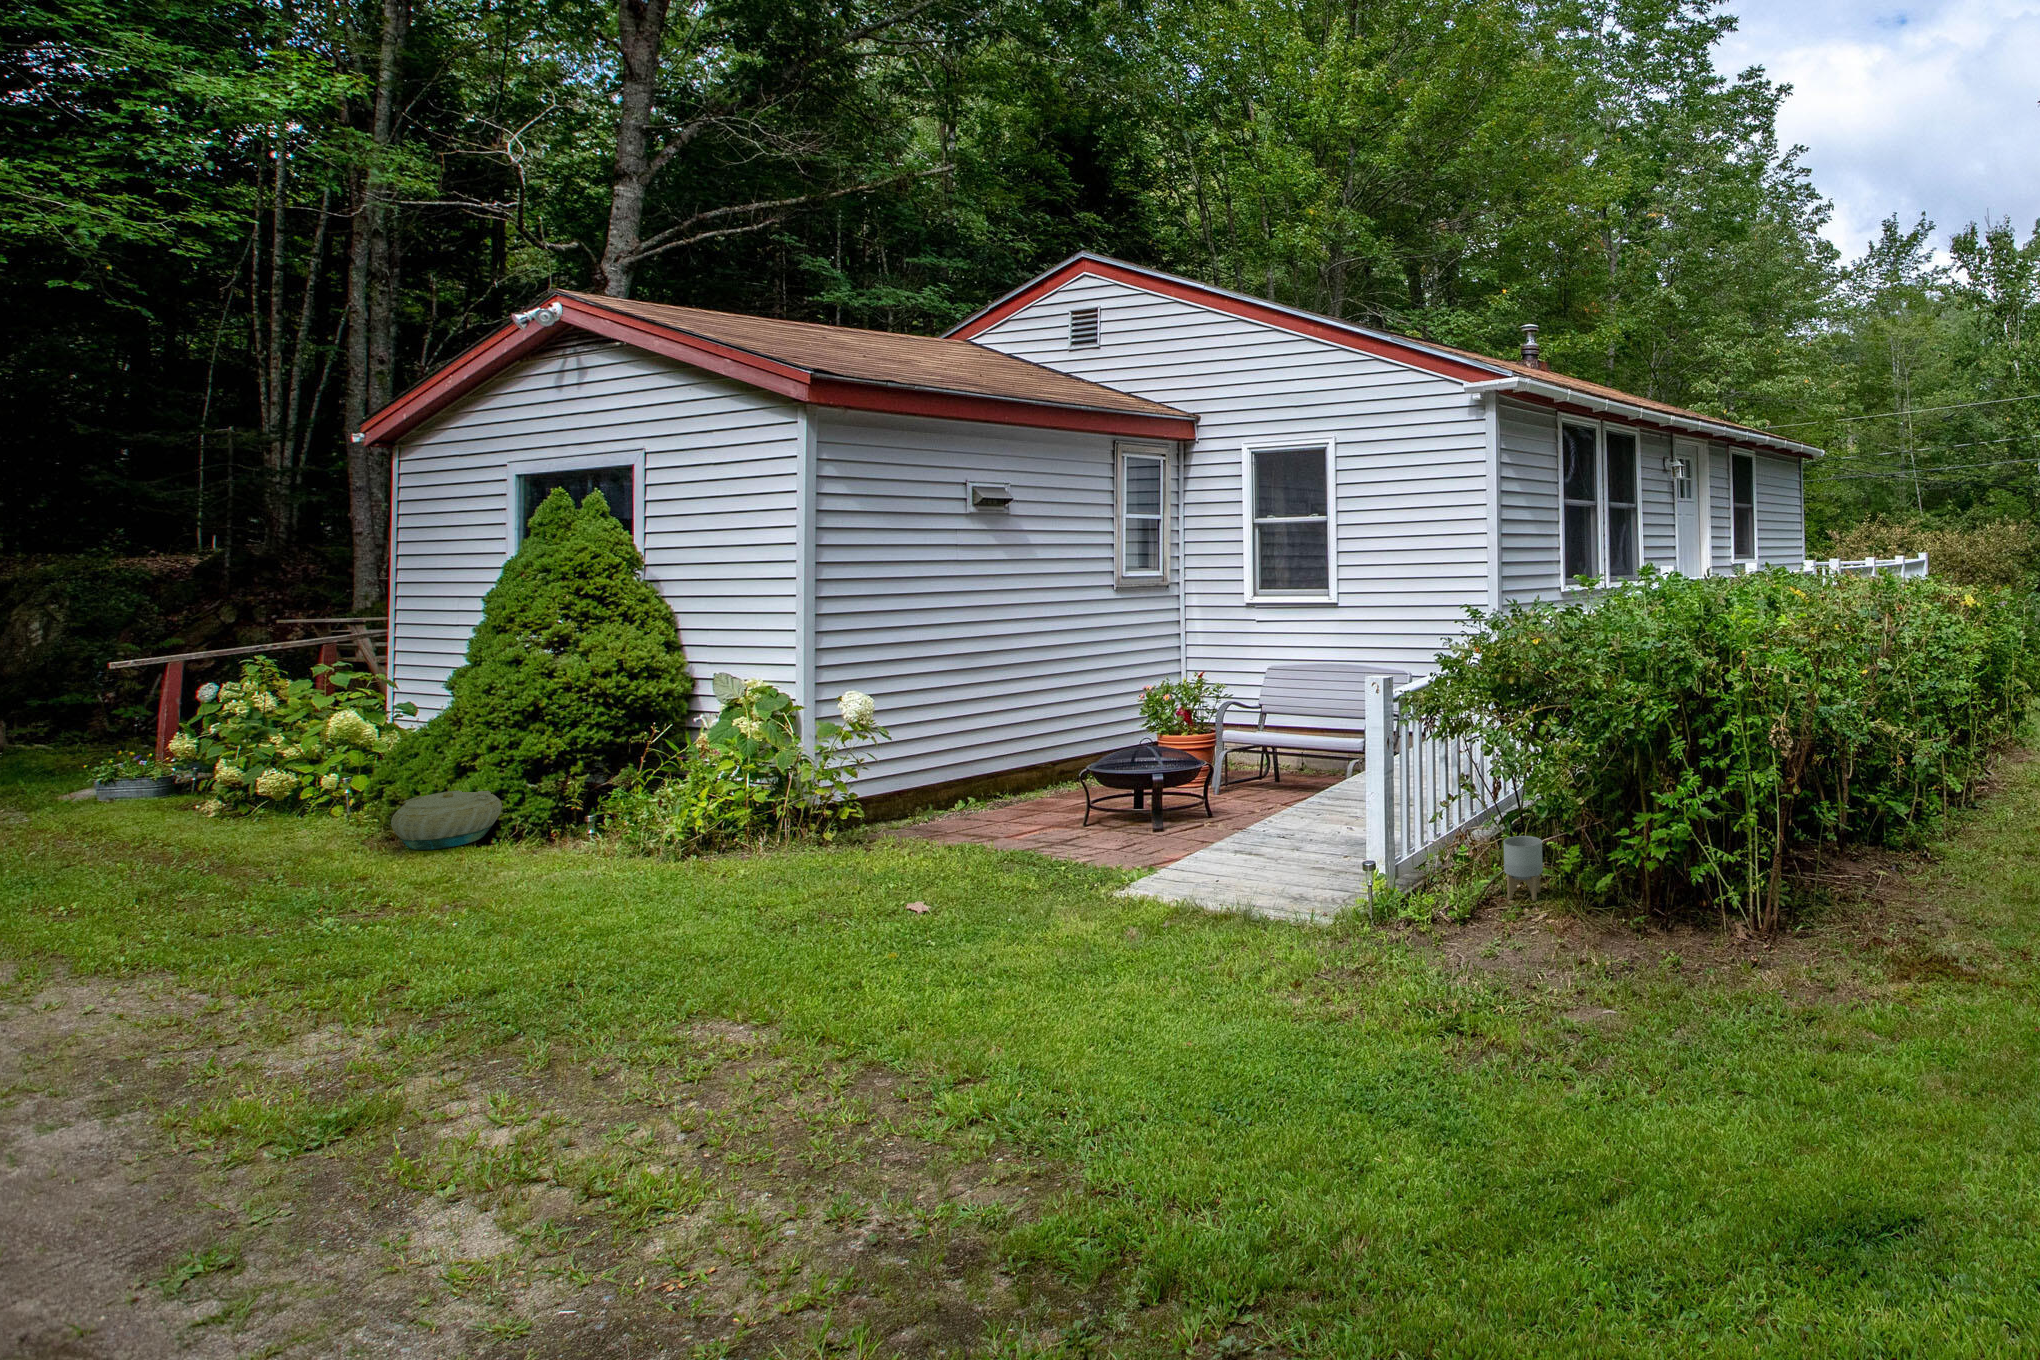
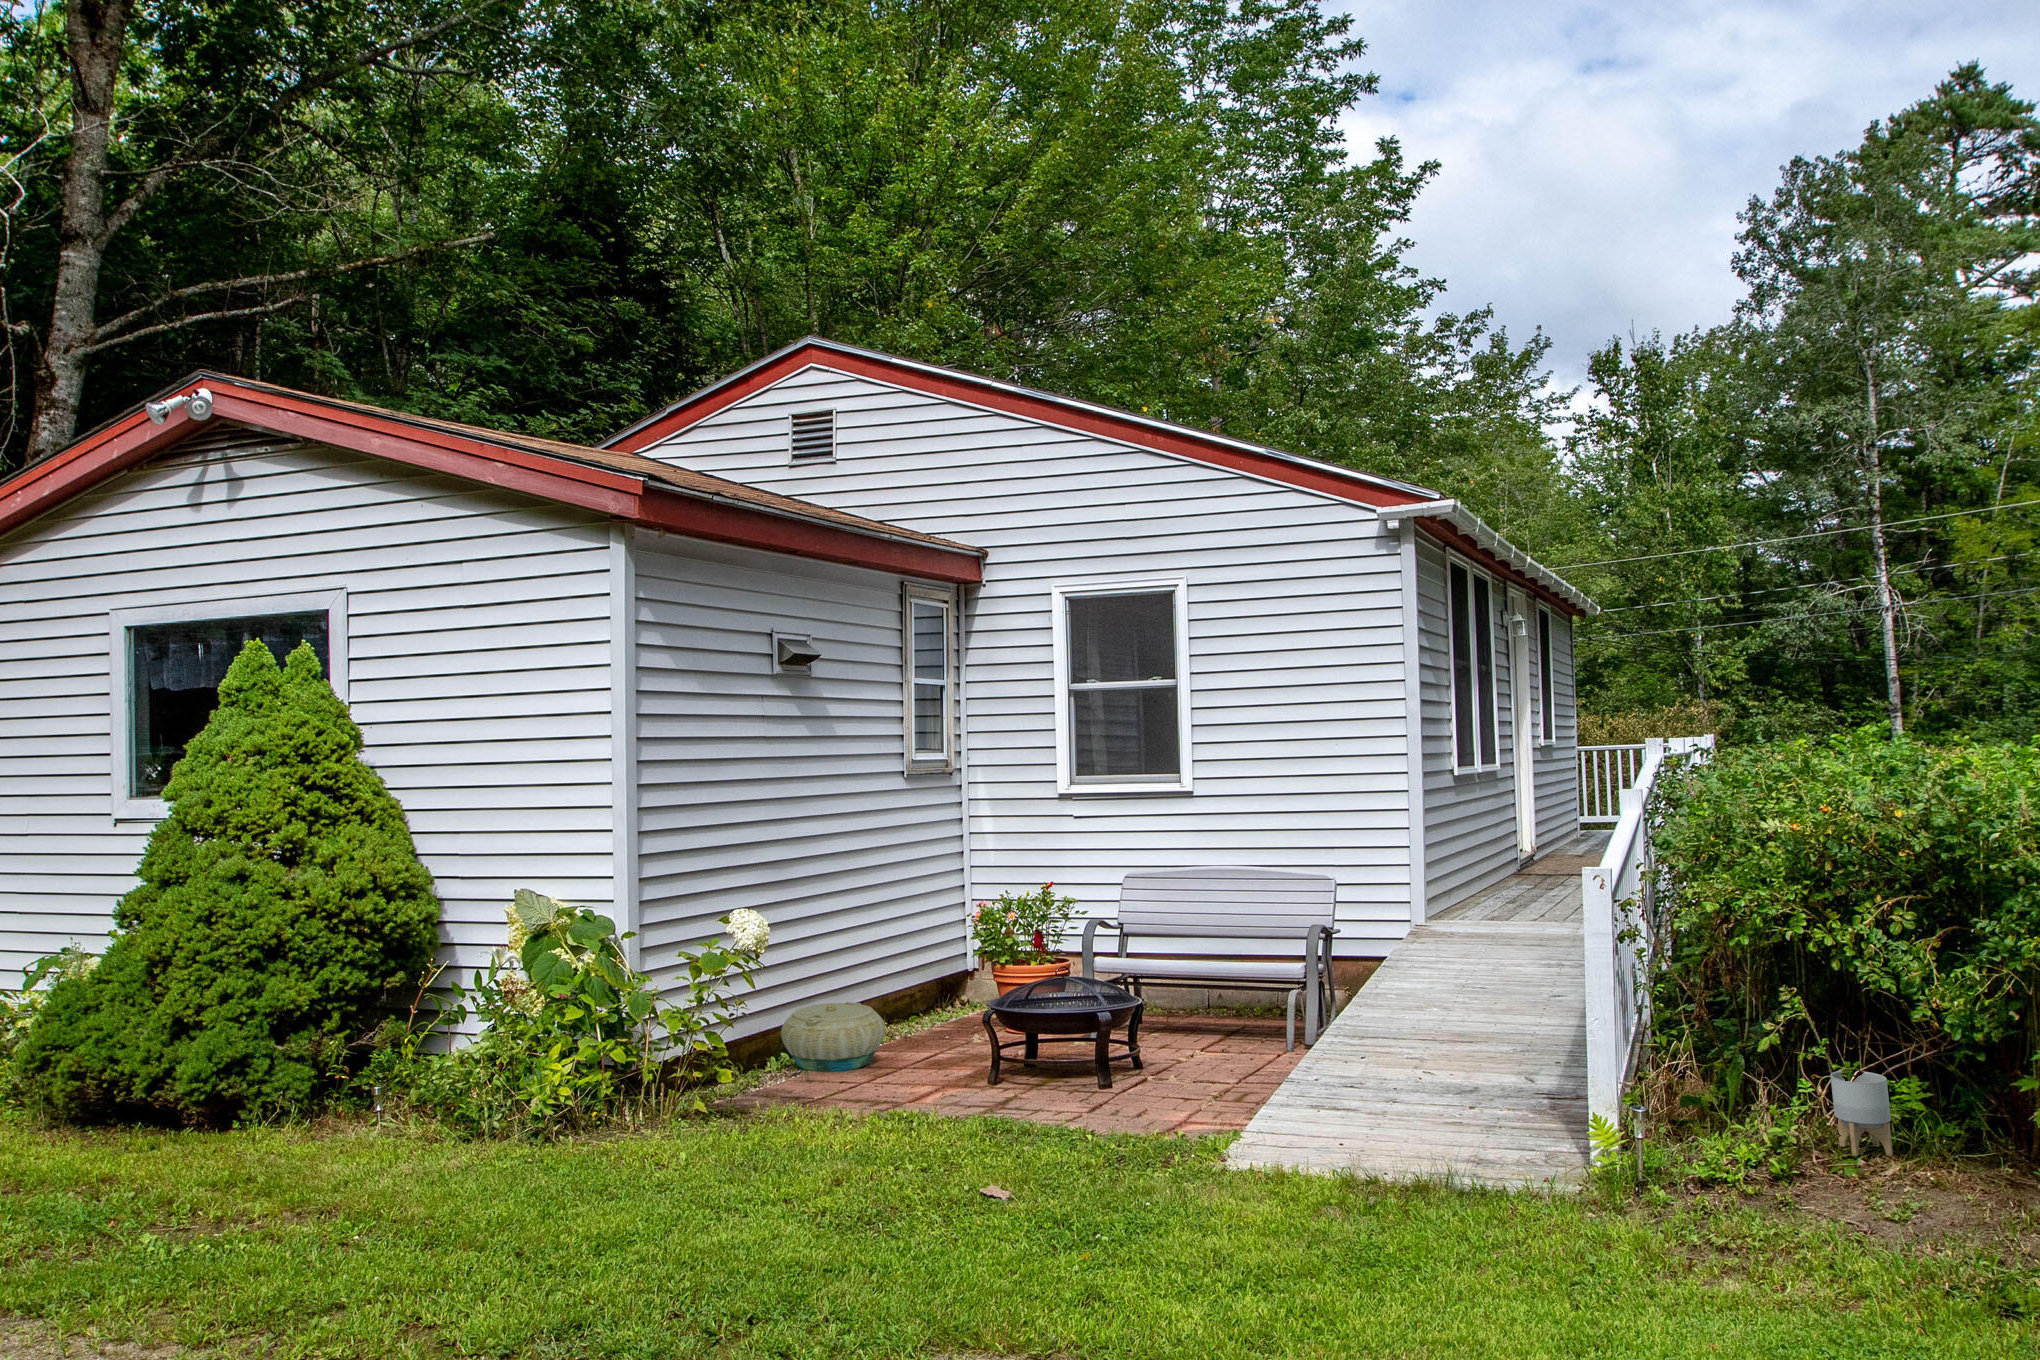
basket: present [391,791,502,850] -> present [781,1002,885,1072]

